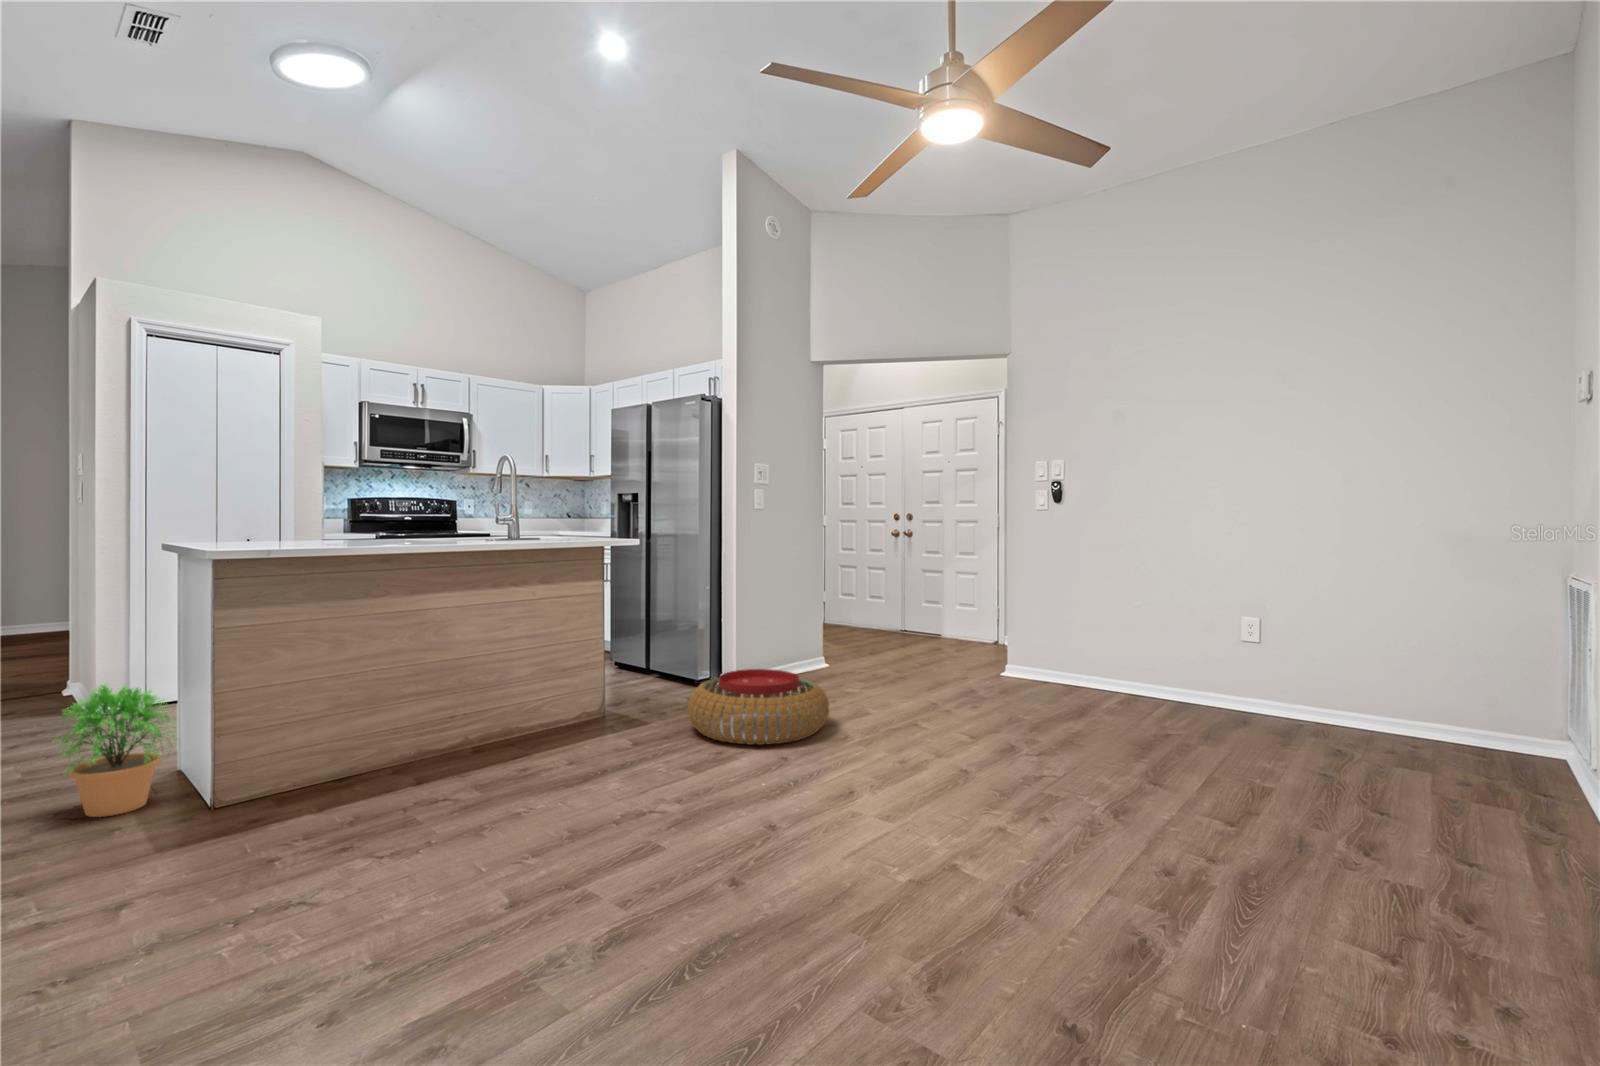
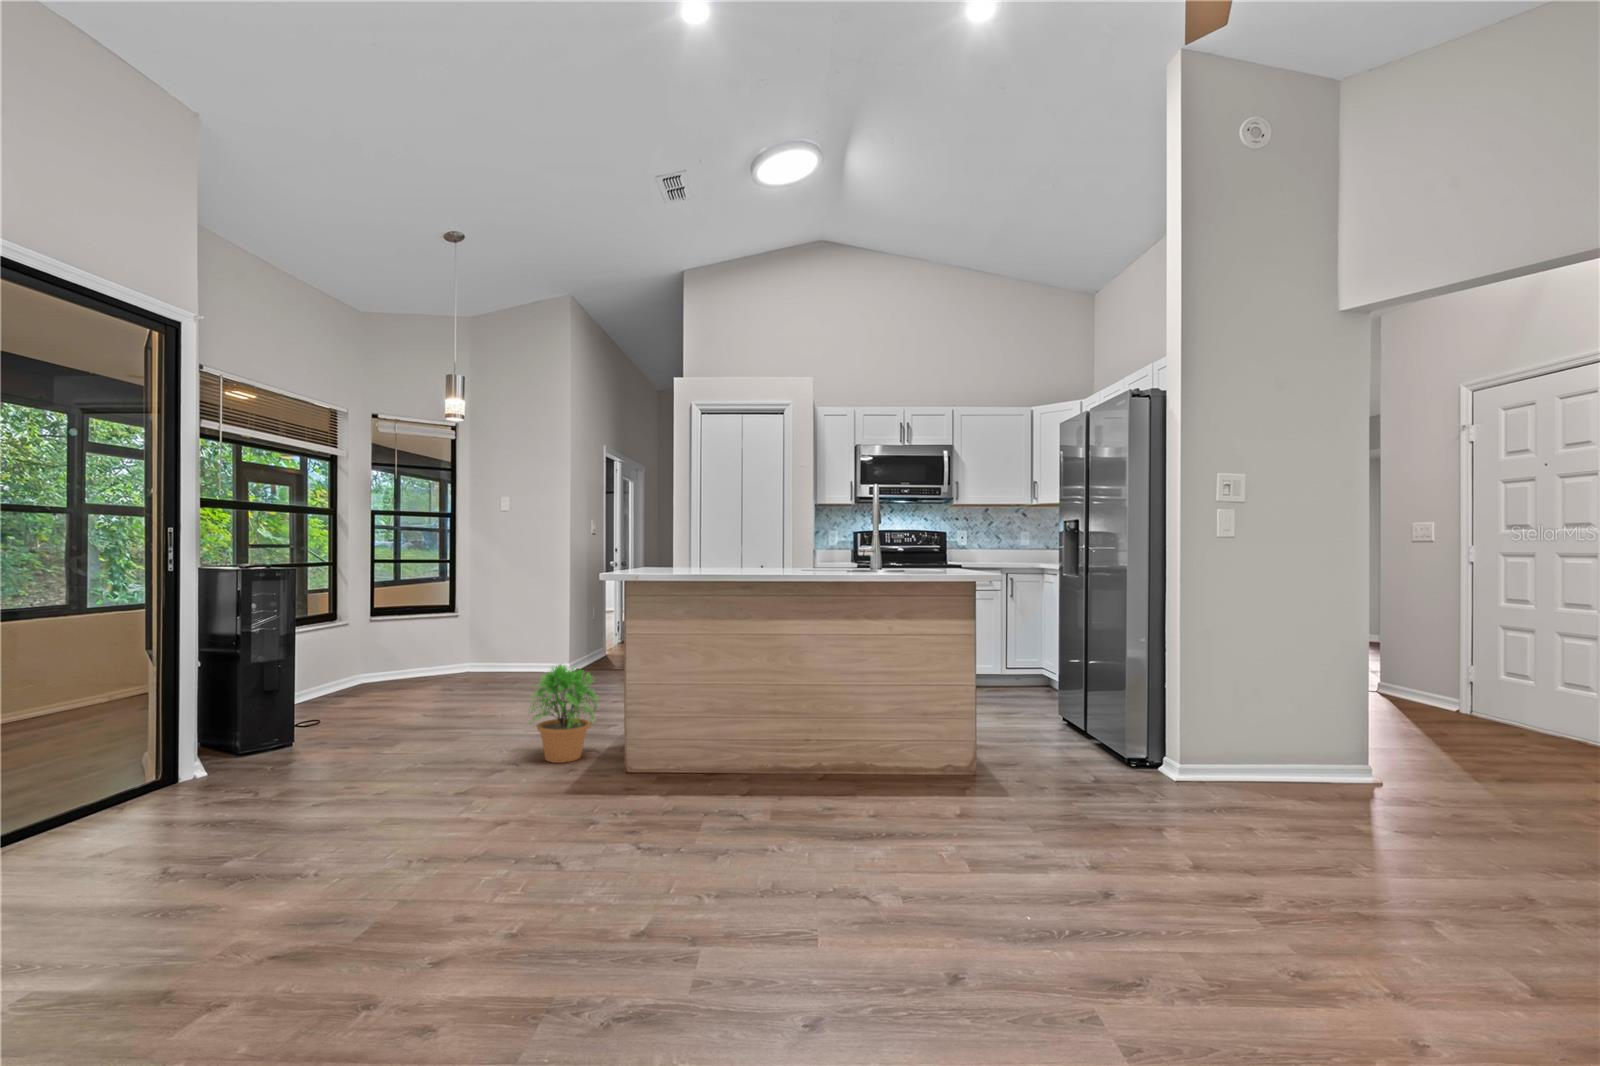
pouf: present [688,669,829,745] -> none [1024,755,1257,889]

